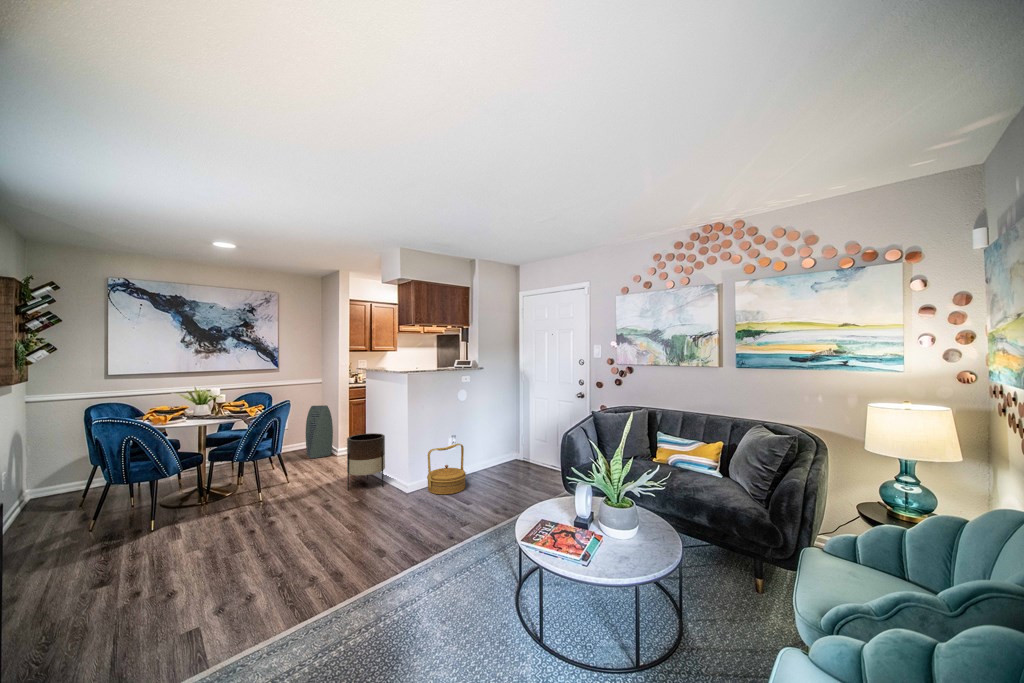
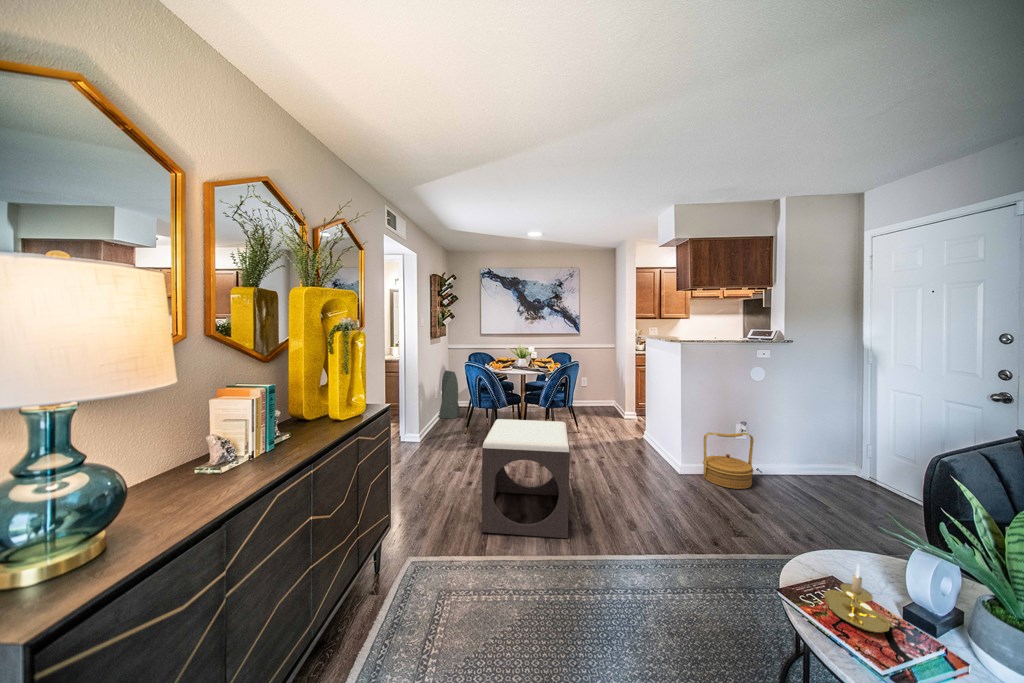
air purifier: present [306,405,333,458] -> present [439,370,460,418]
planter: present [347,433,385,490] -> none [623,402,661,458]
footstool: none [192,467,319,638] -> present [482,419,570,538]
candle holder: none [541,500,577,541] -> present [824,564,894,633]

